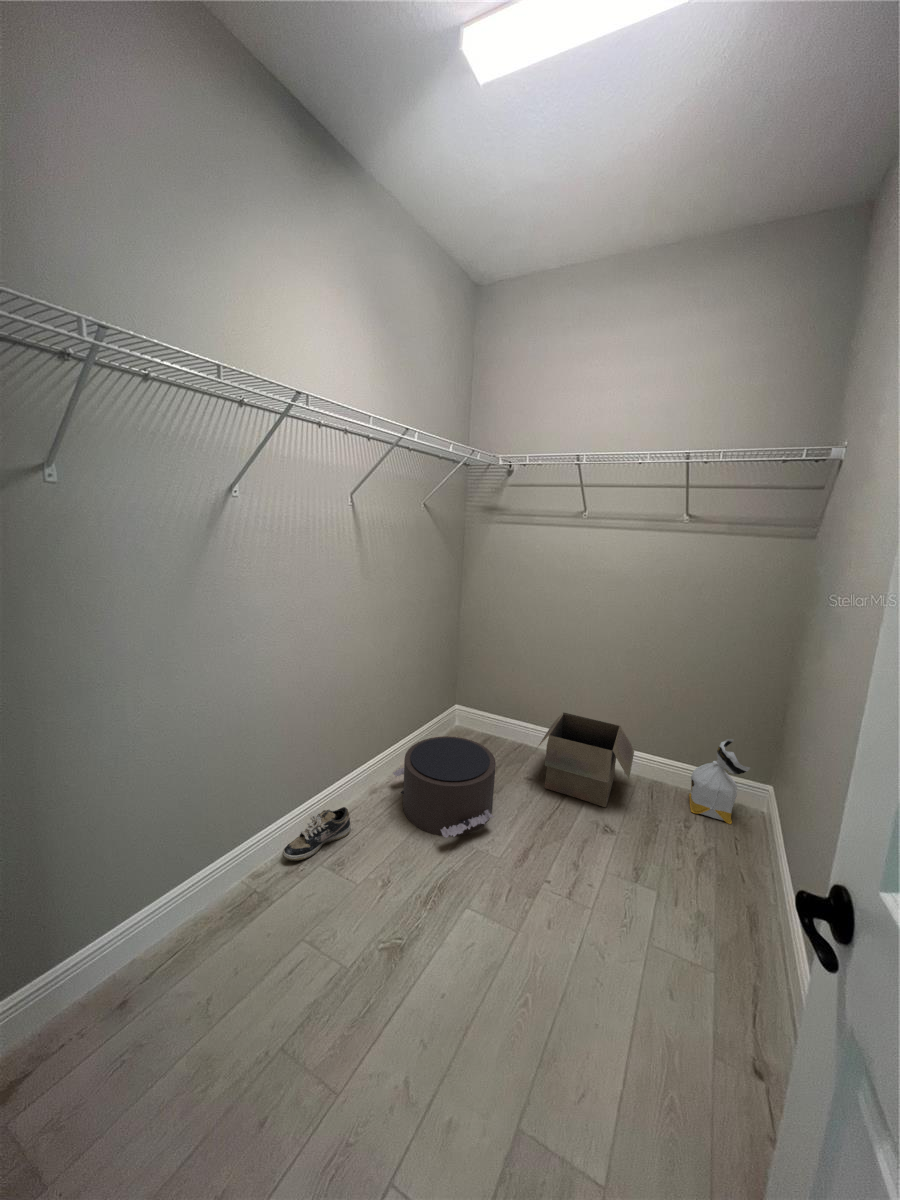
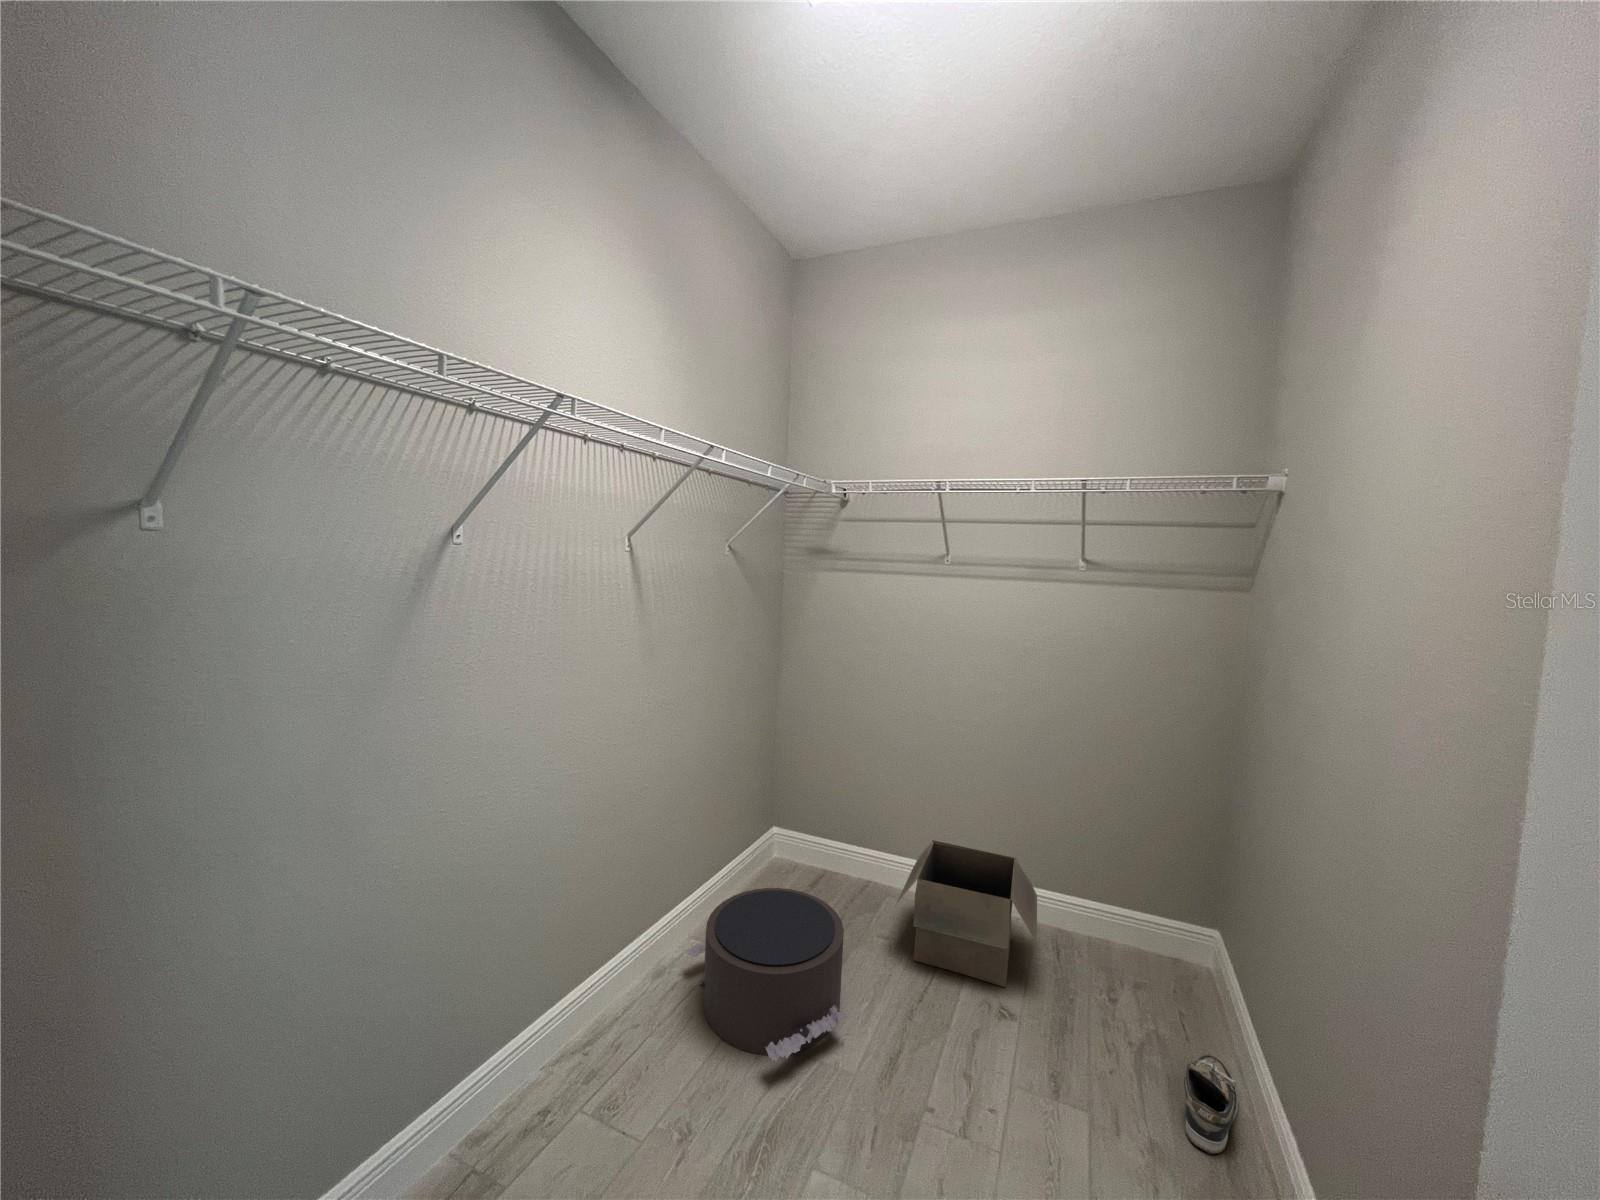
bag: present [689,739,750,824] -> none [1118,872,1204,1001]
shoe: present [282,807,351,861] -> present [1184,1055,1238,1154]

